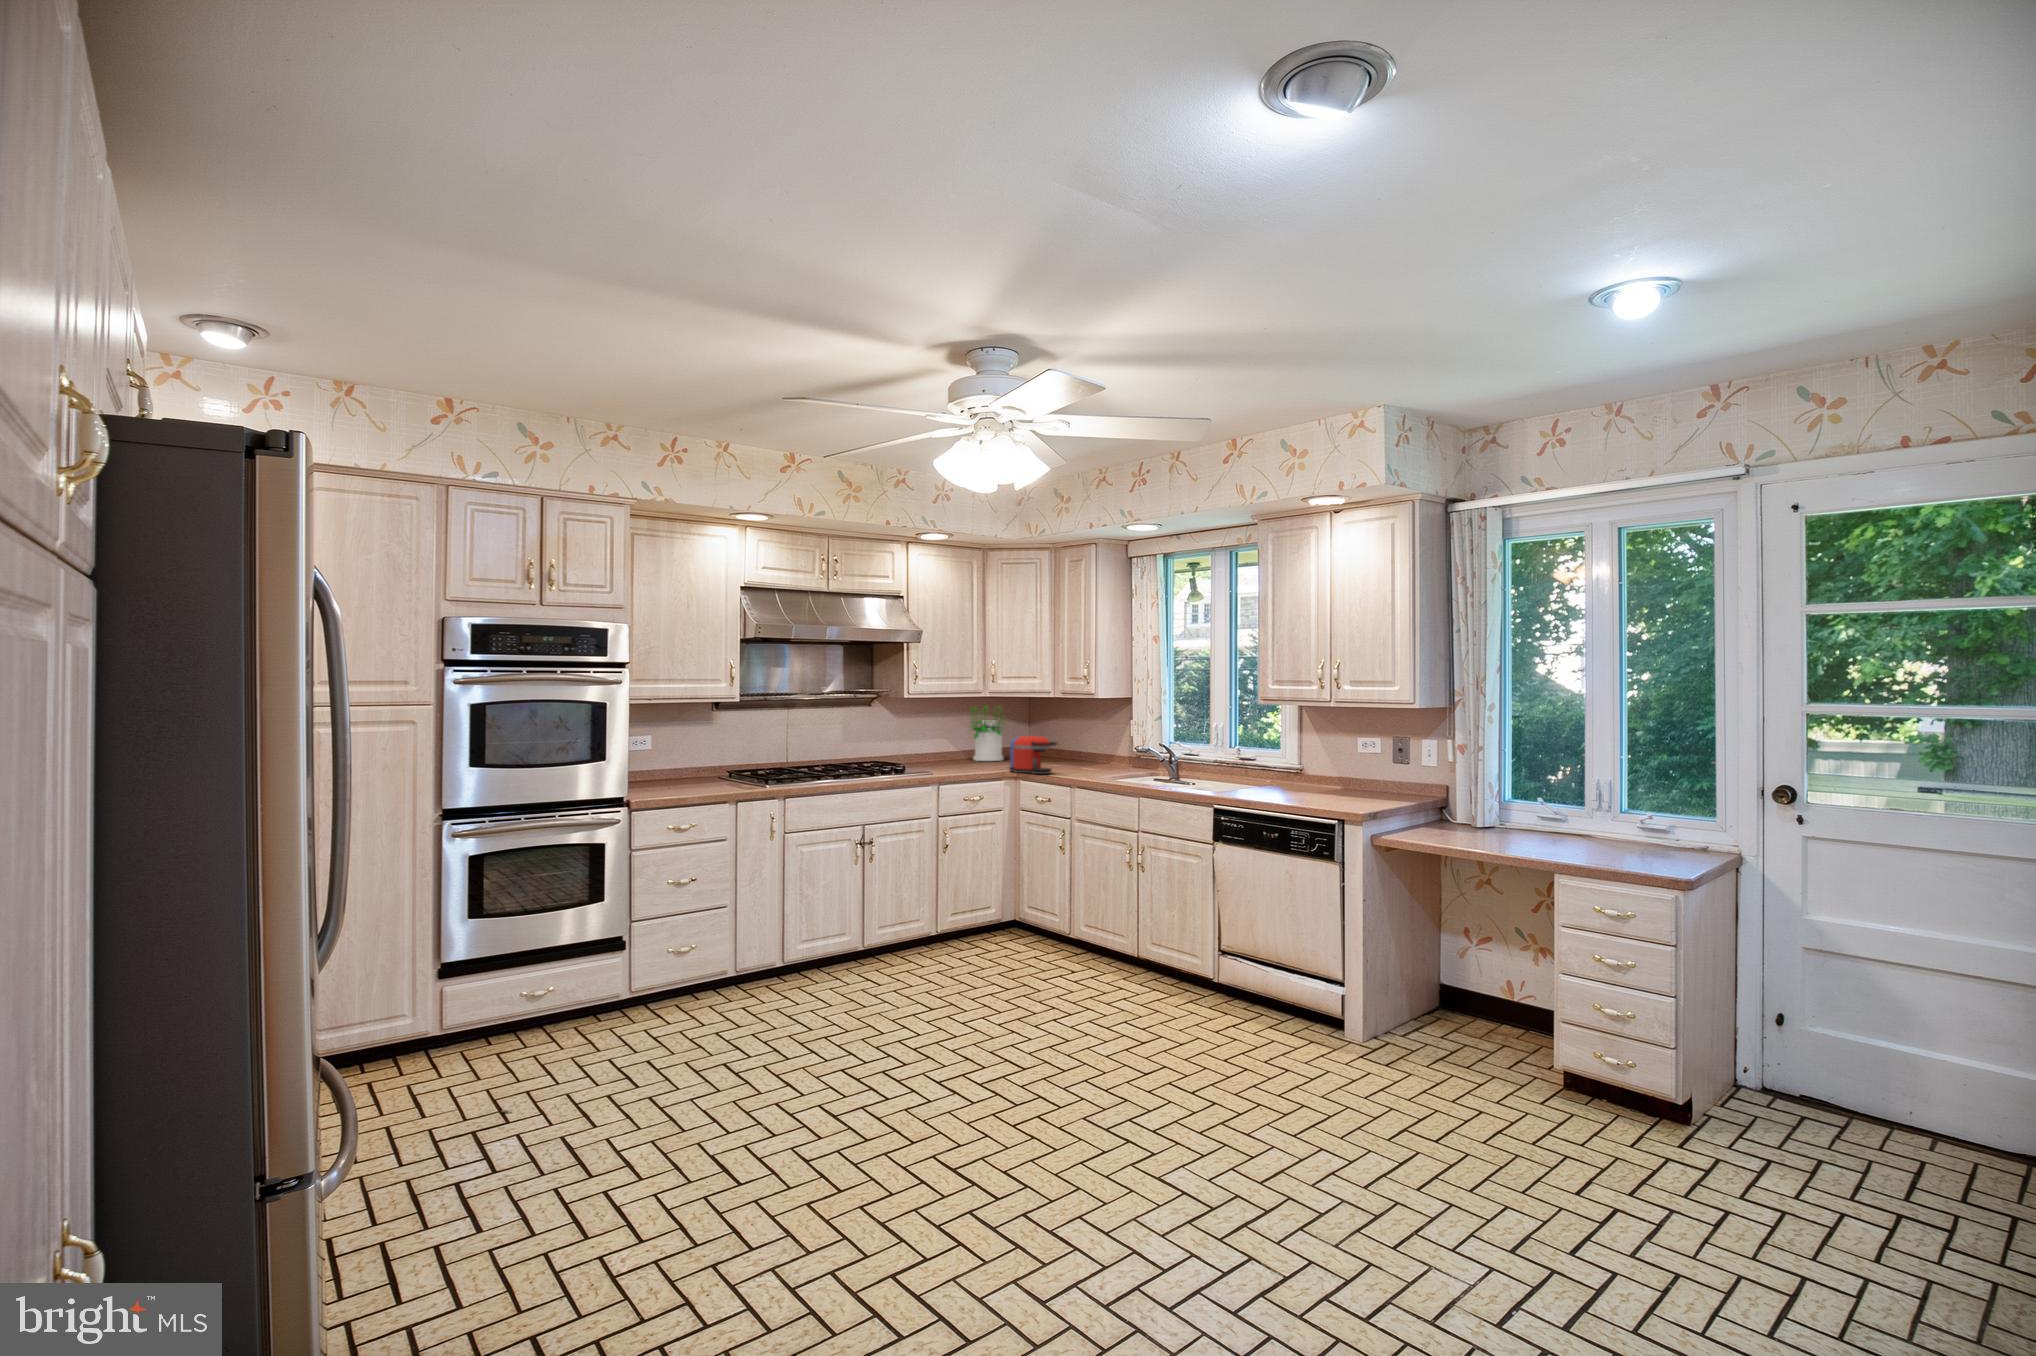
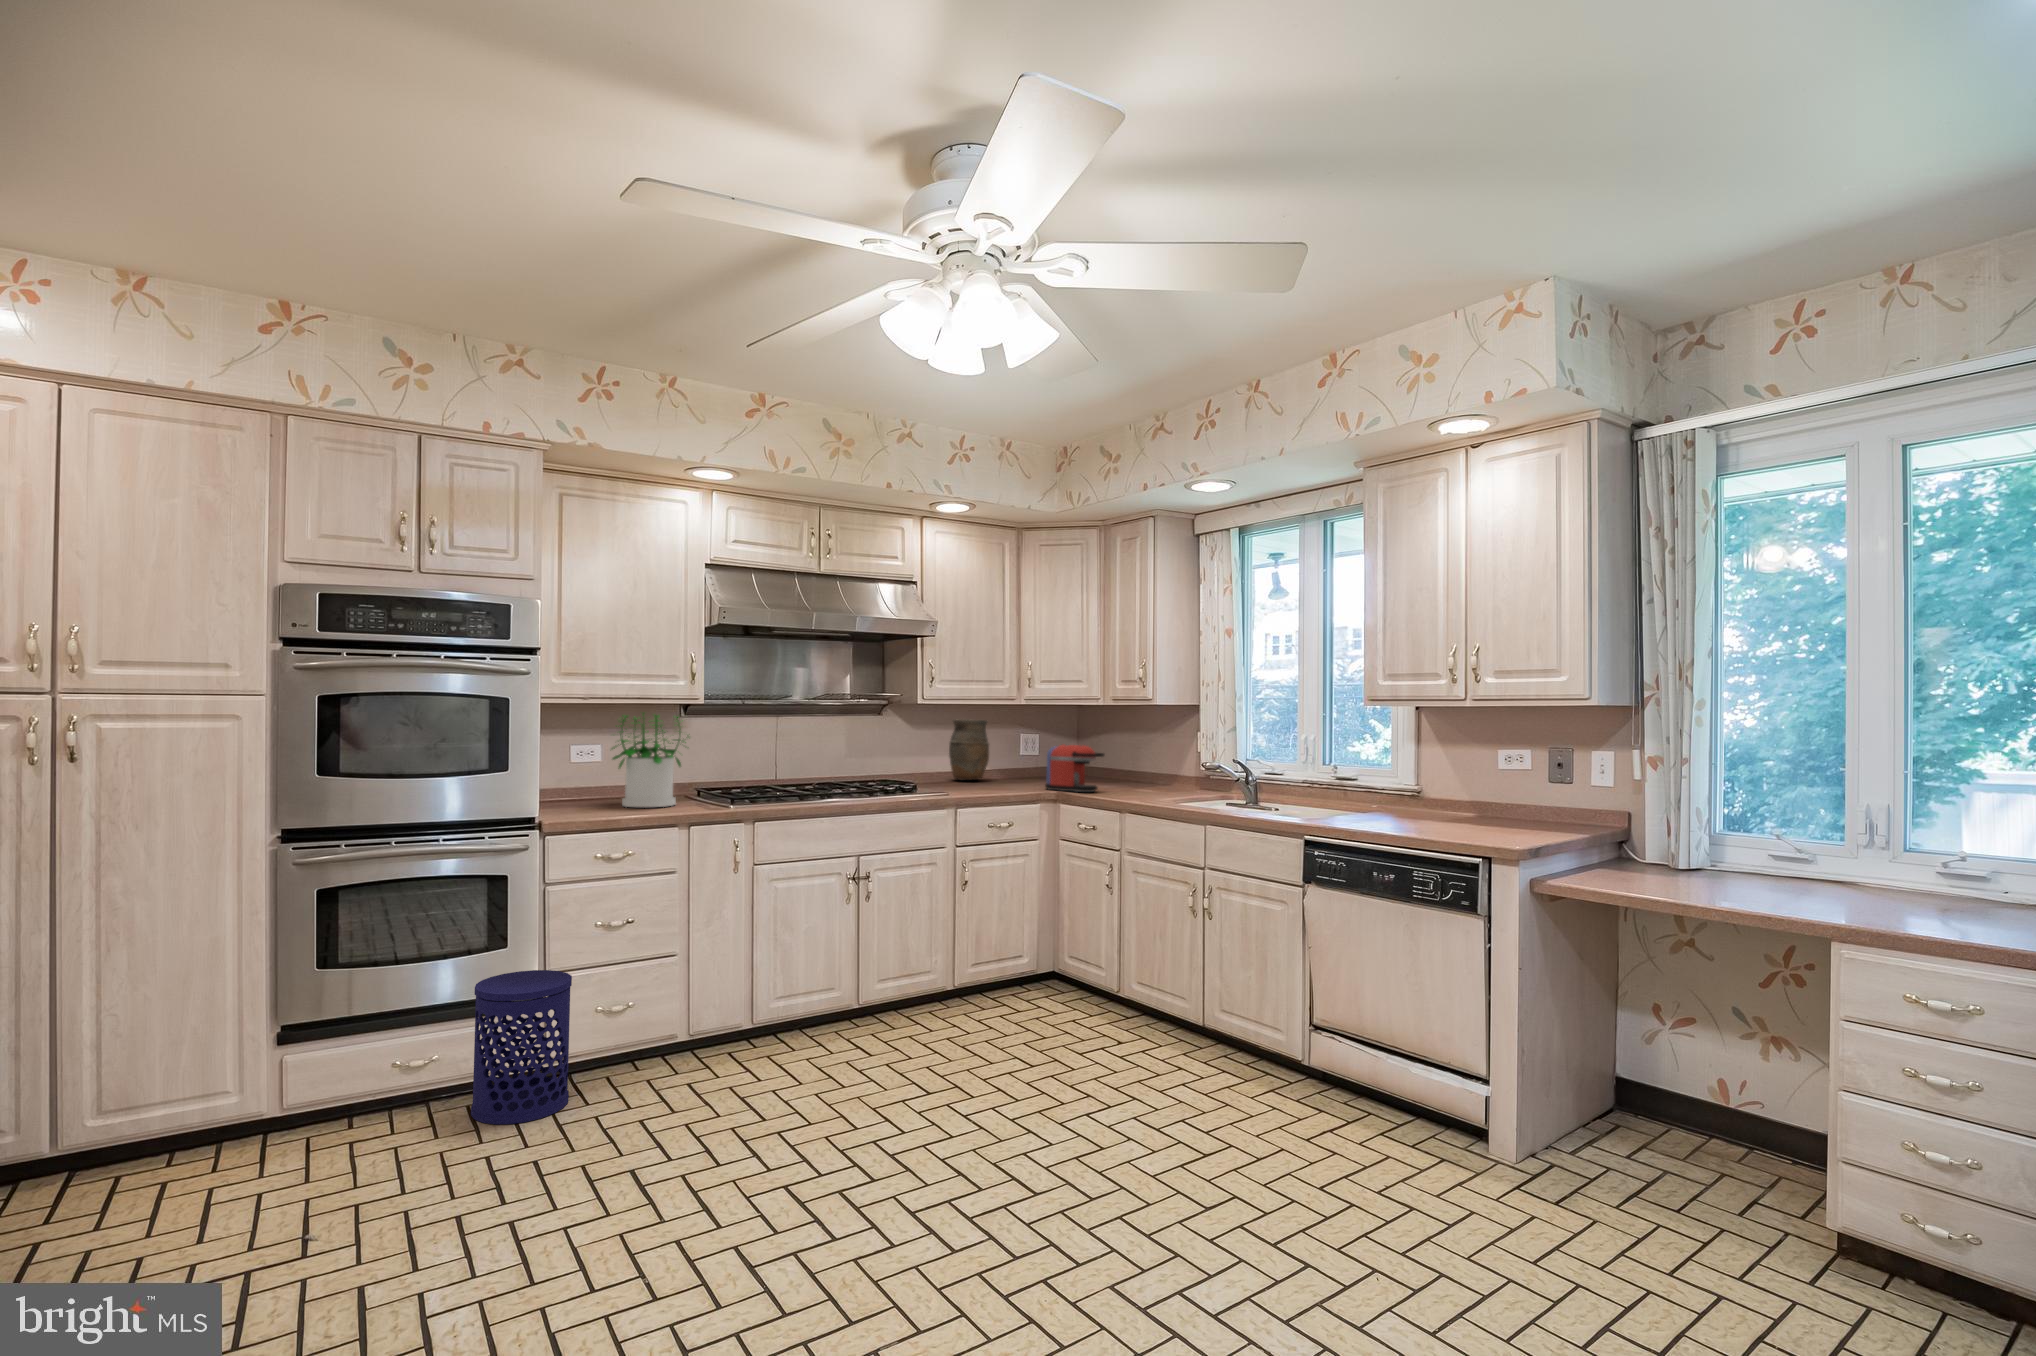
potted plant: present [971,706,1004,761] -> present [612,713,686,807]
vase: none [928,714,961,765] -> present [949,719,989,780]
waste bin: none [582,923,655,1039] -> present [471,970,572,1124]

